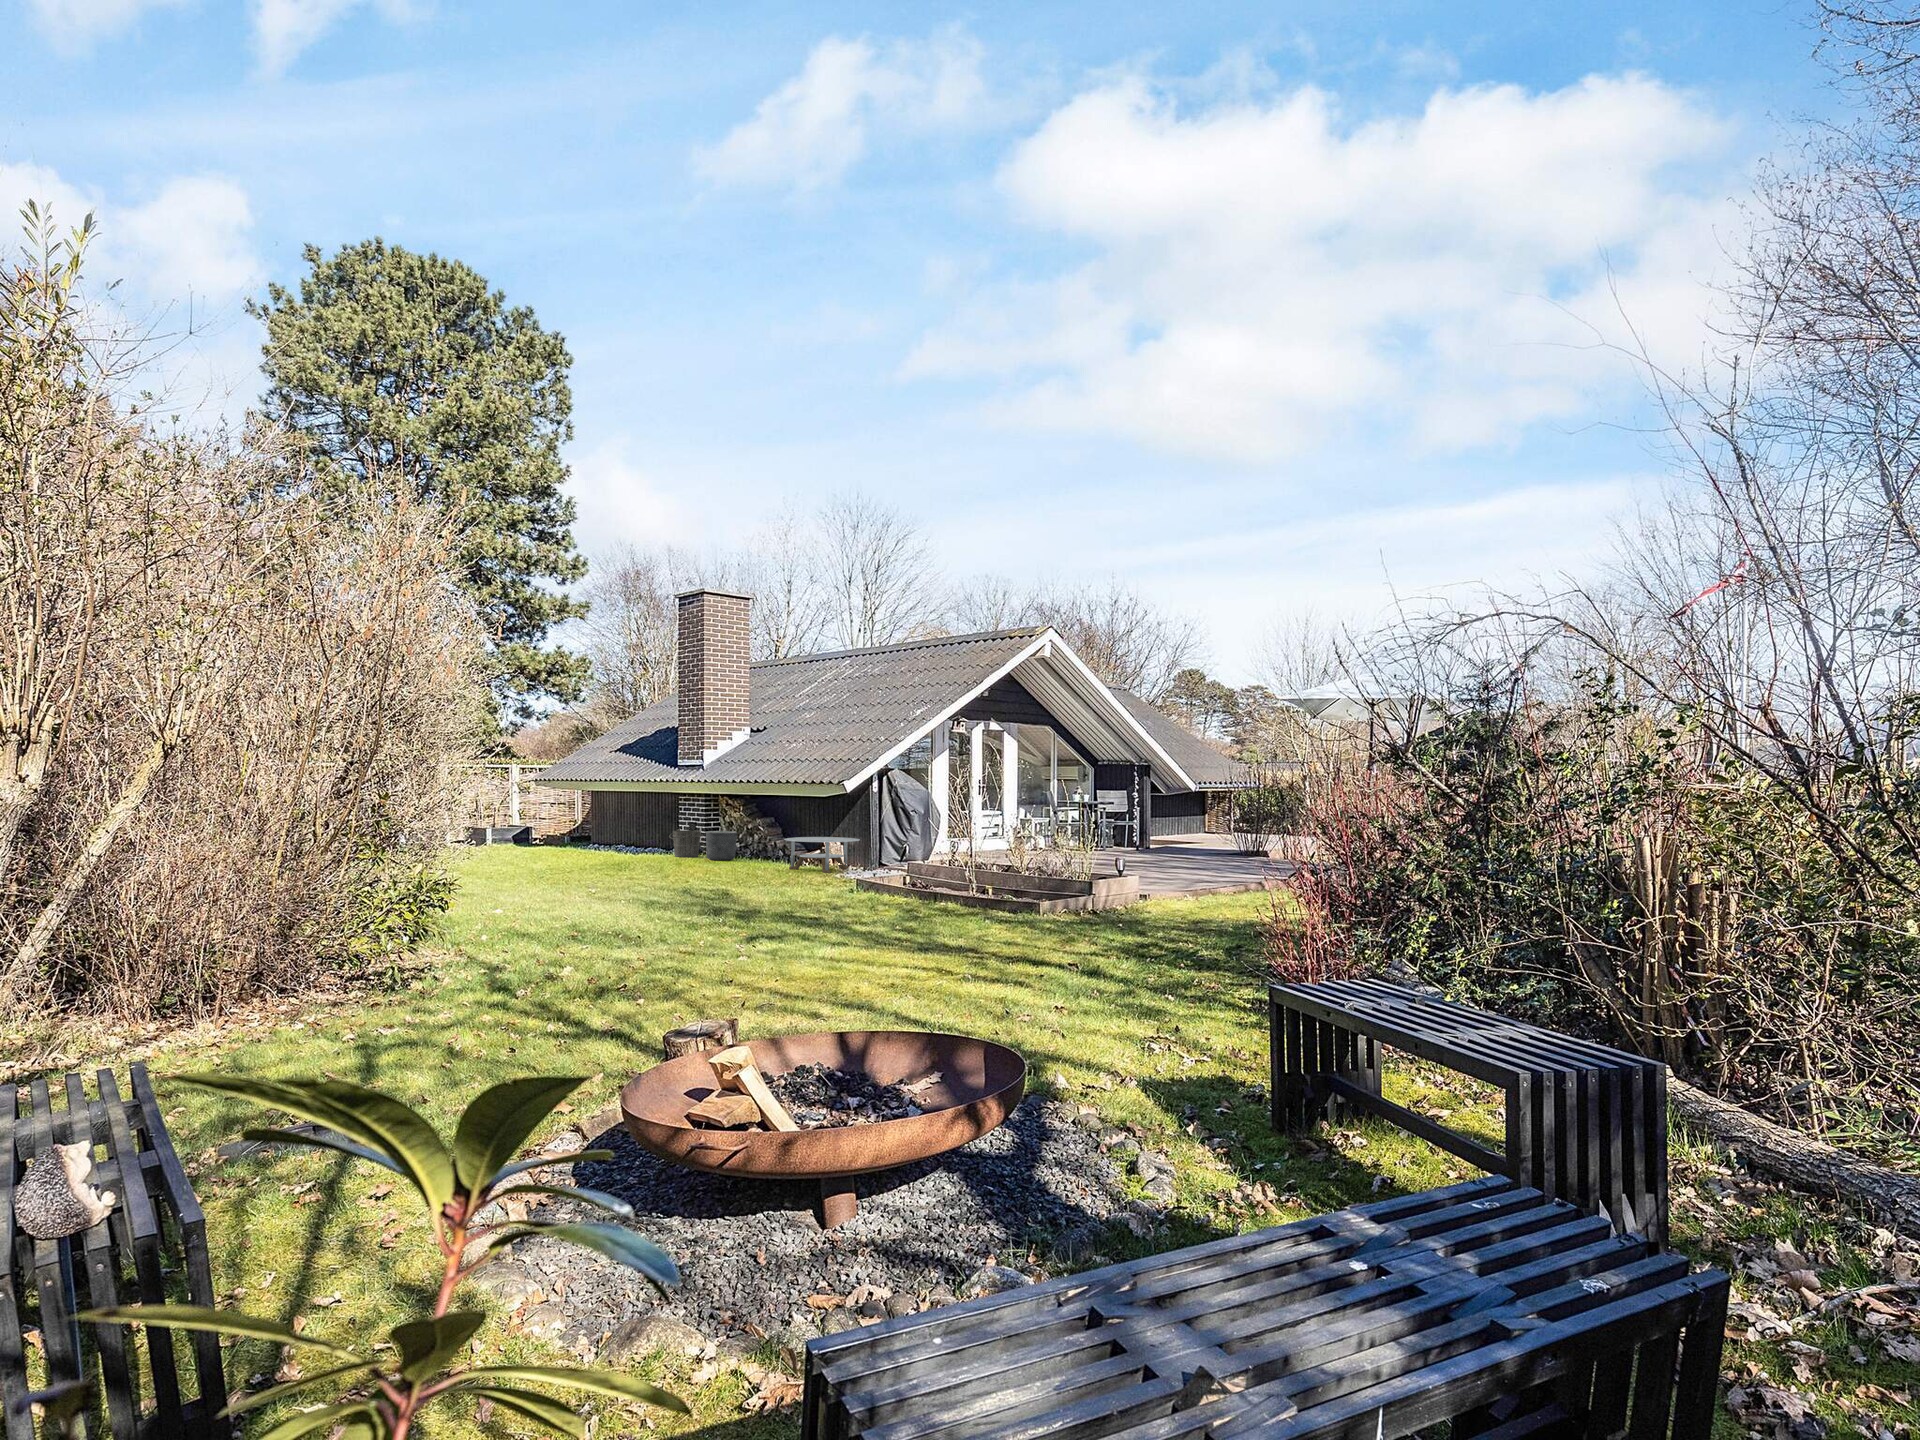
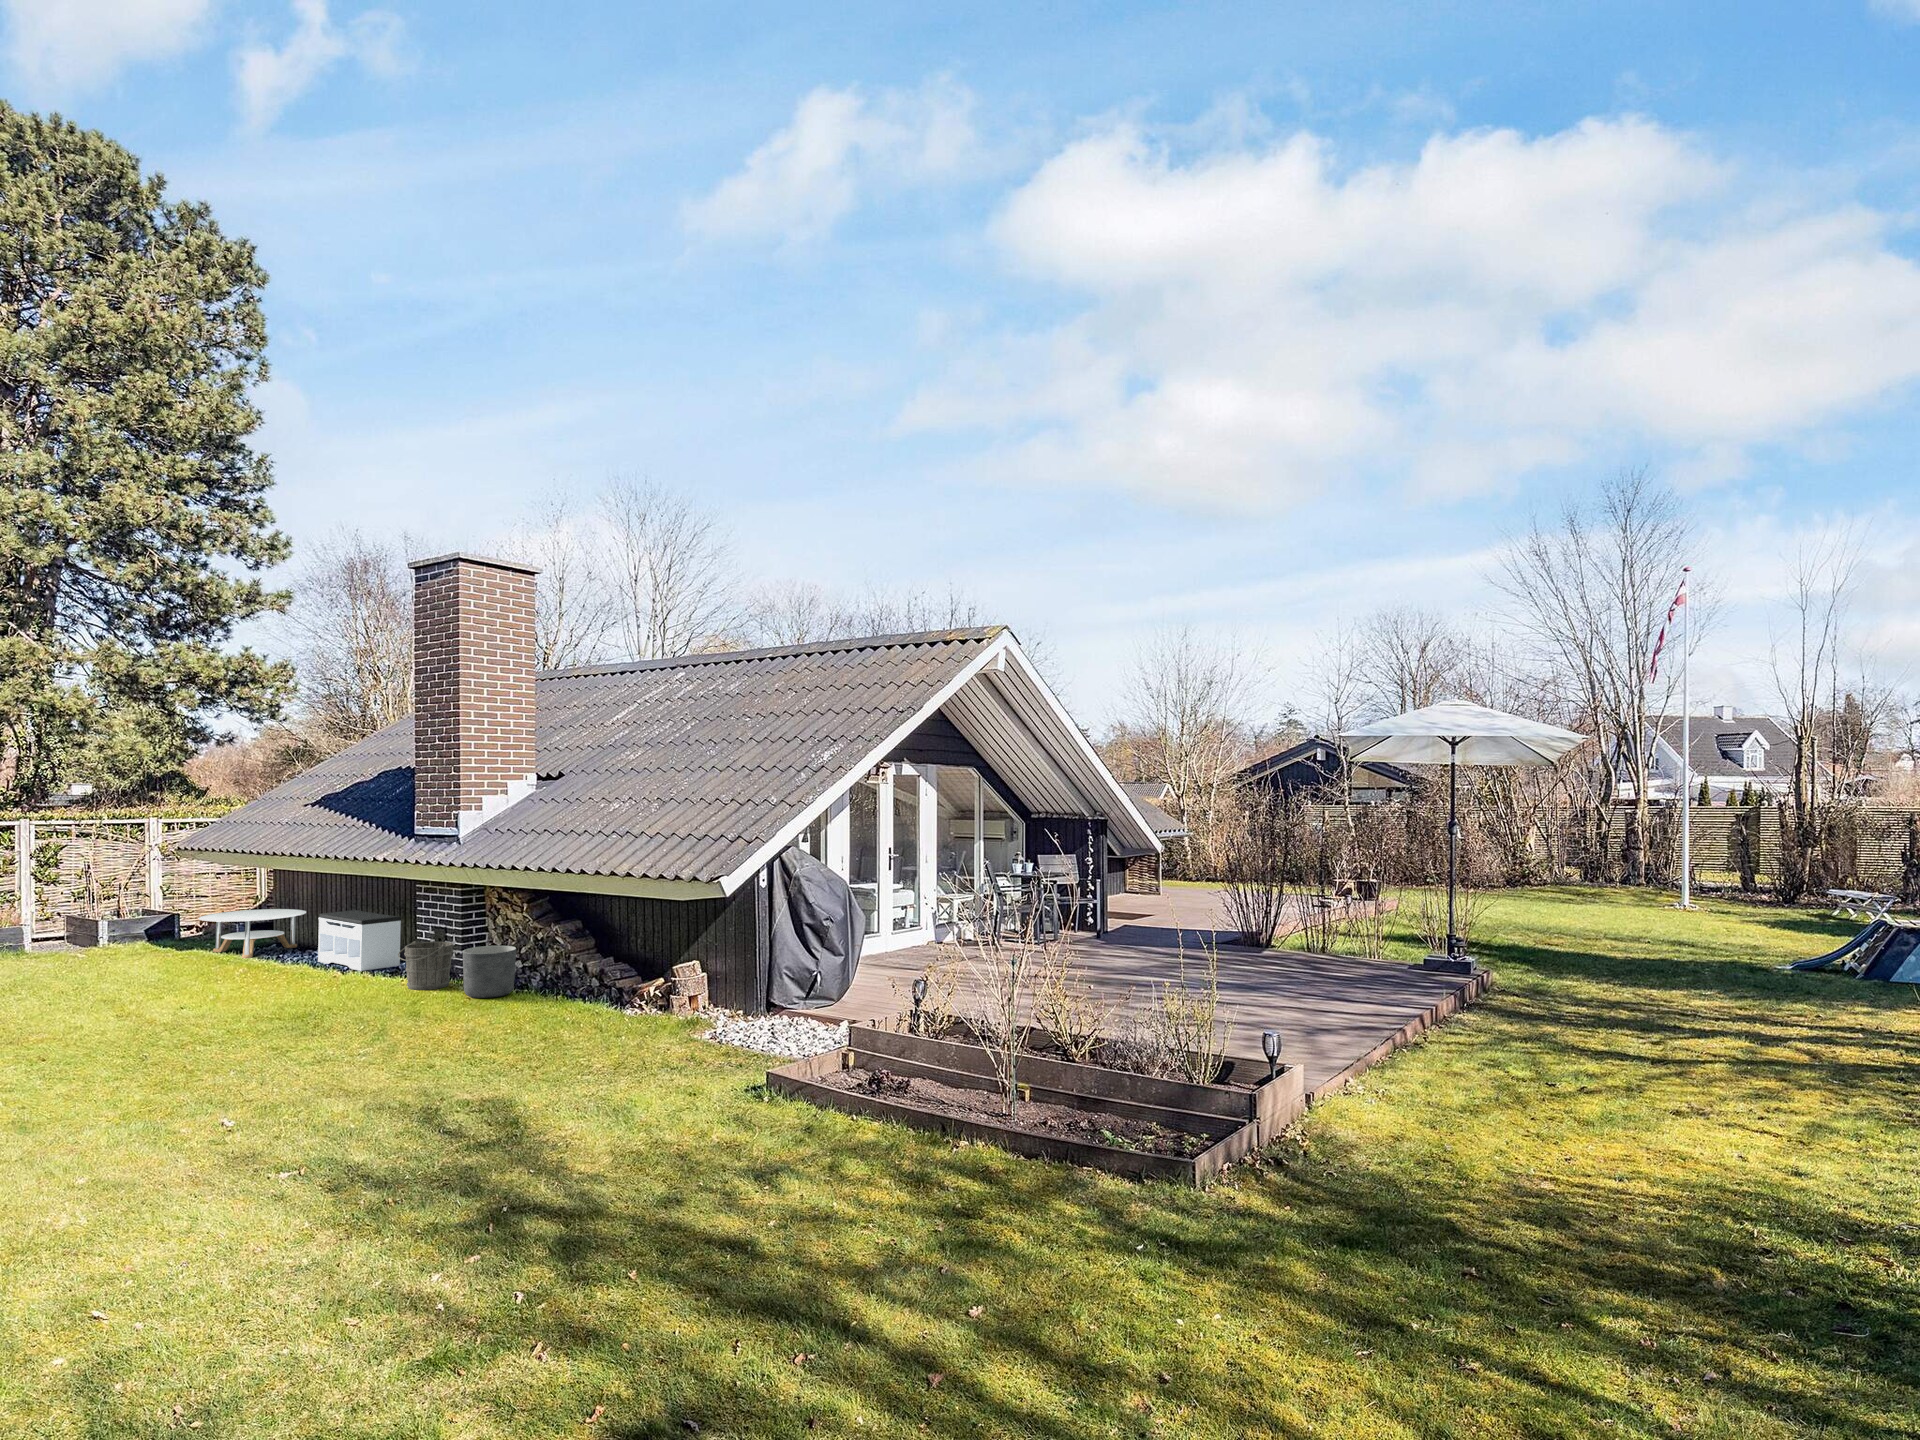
bench: none [621,817,670,852] -> present [318,910,401,971]
round table: present [784,837,860,873] -> present [199,909,306,958]

